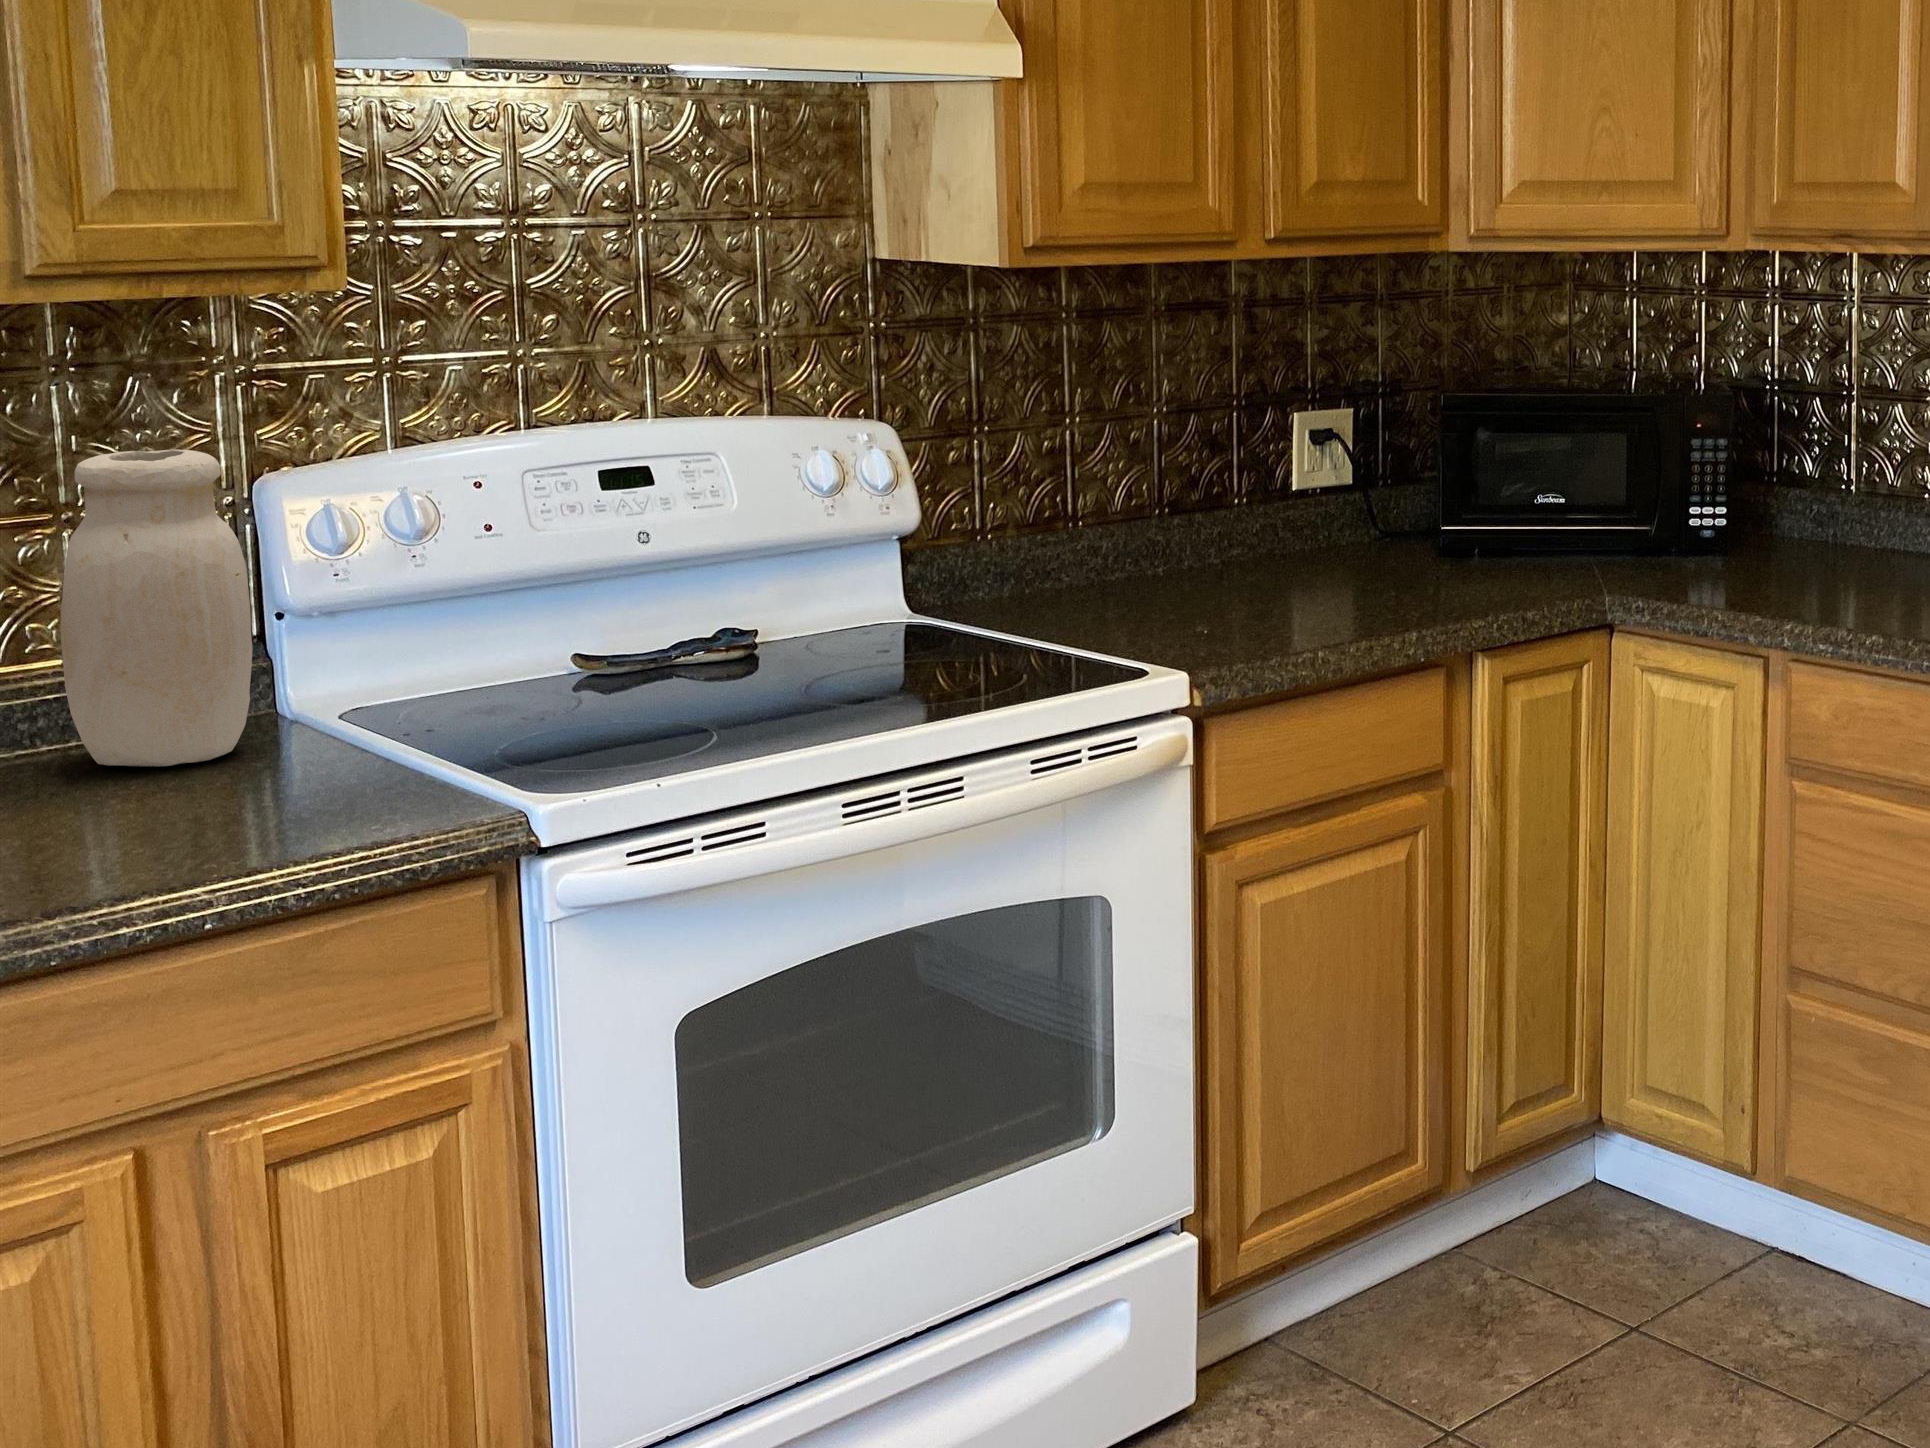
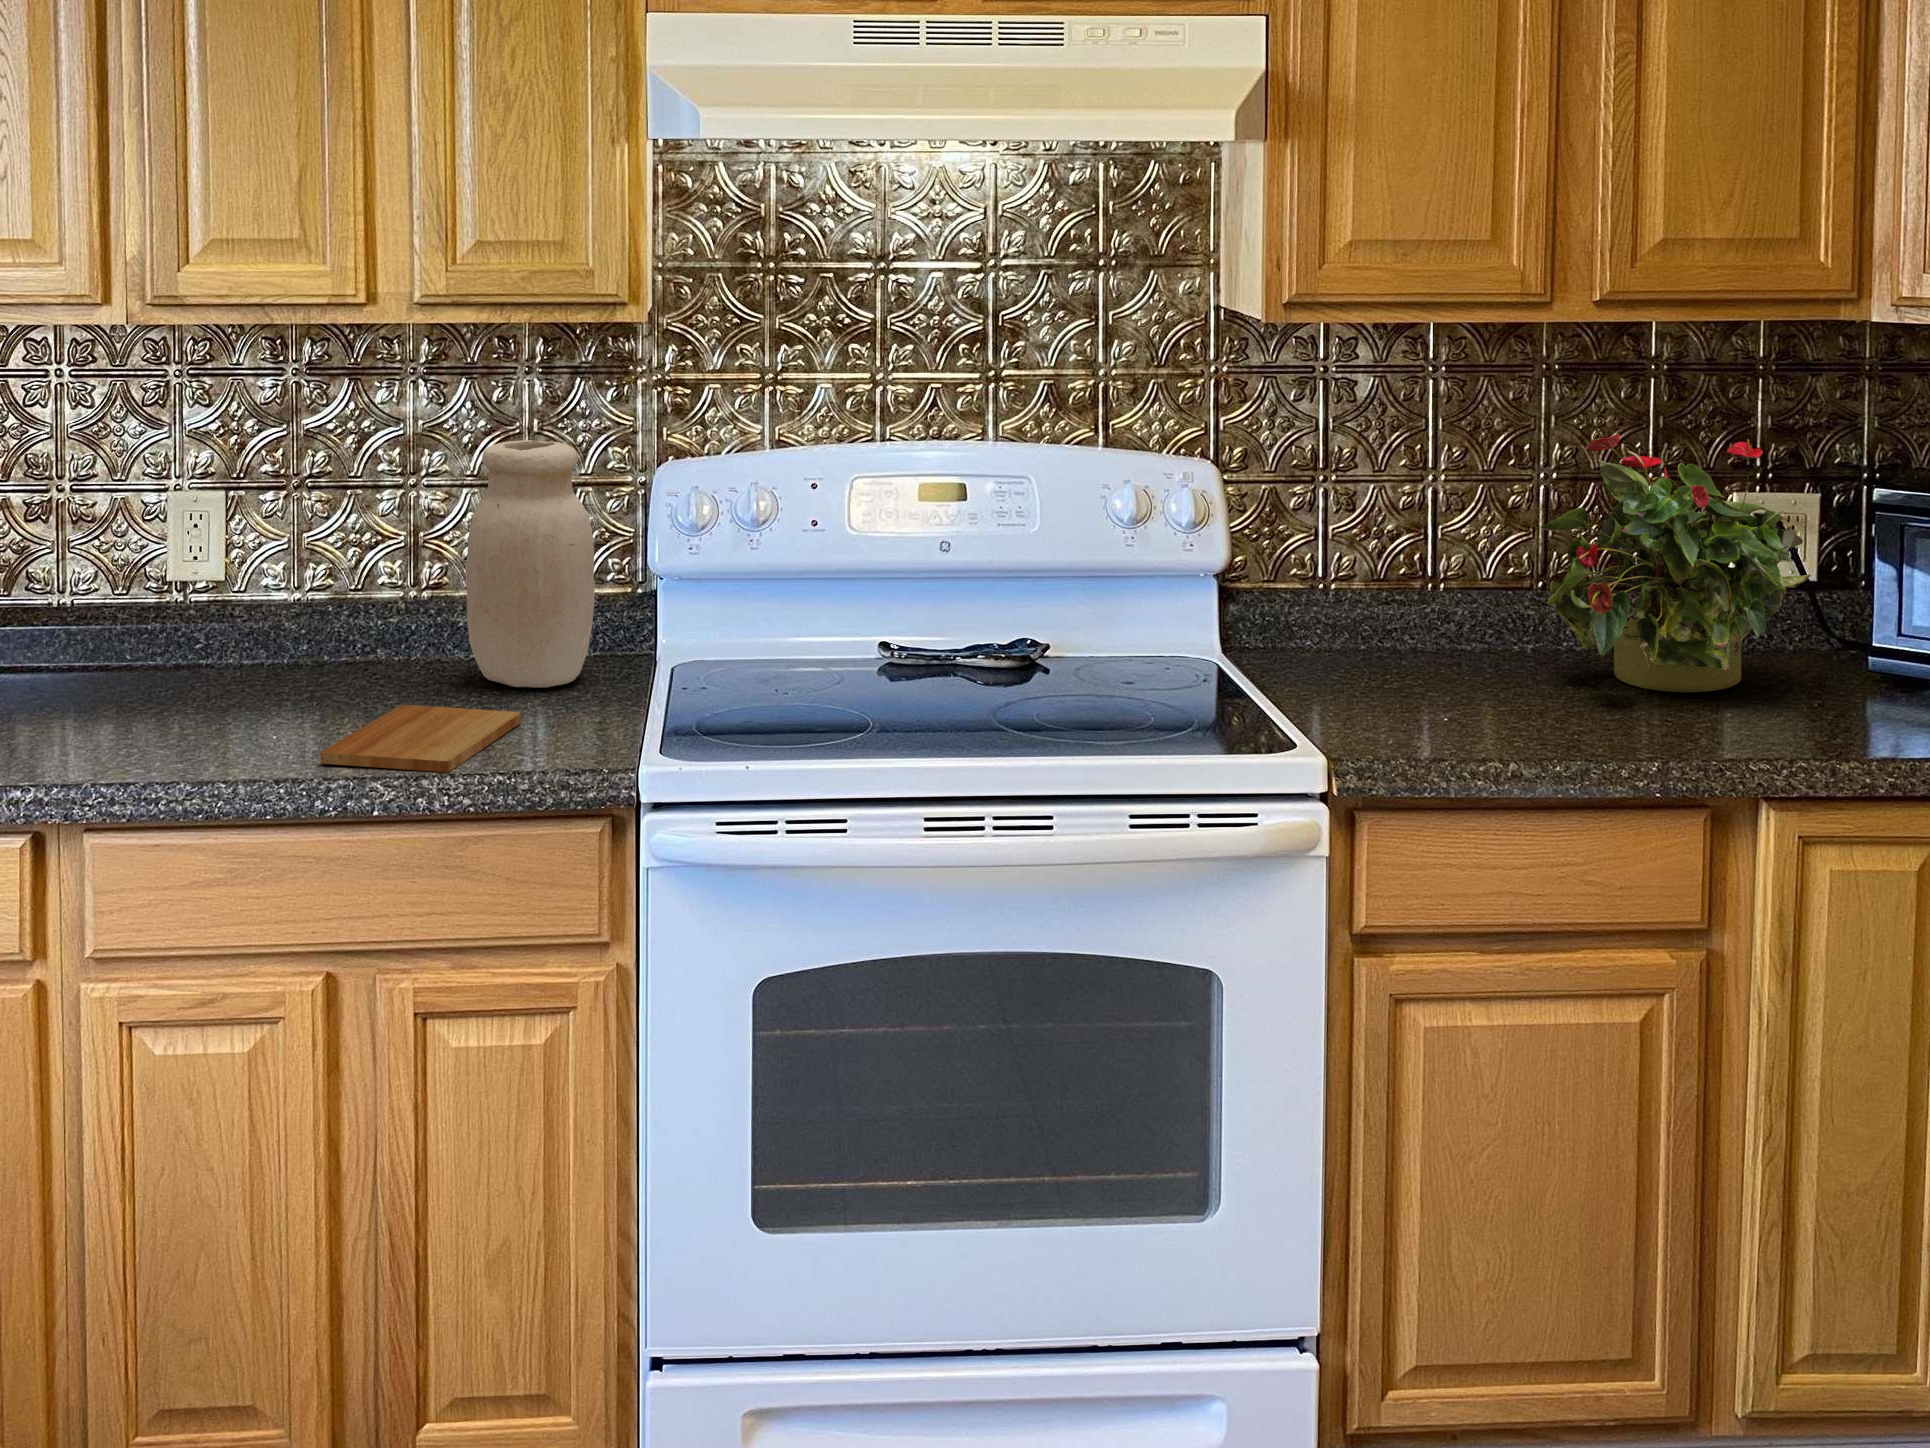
potted plant: none [1196,357,1434,588] -> present [1541,434,1811,692]
cutting board: none [73,781,287,876] -> present [321,705,521,772]

